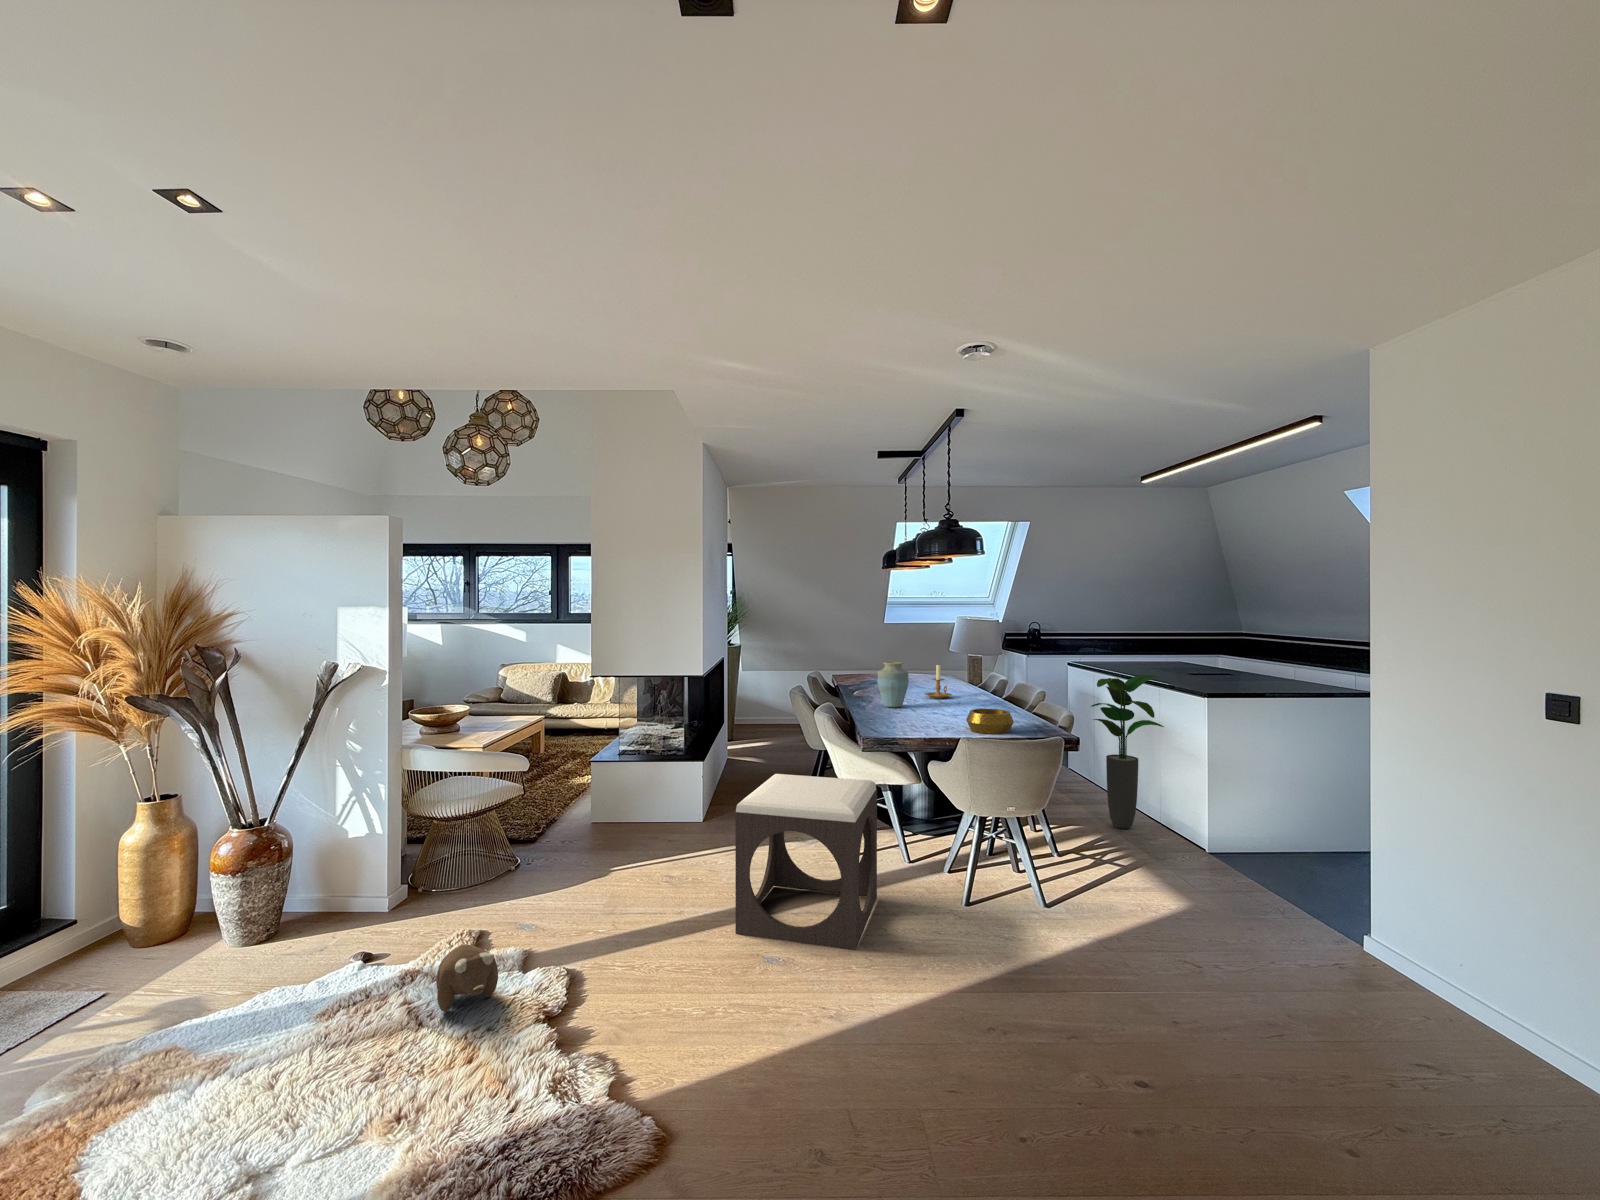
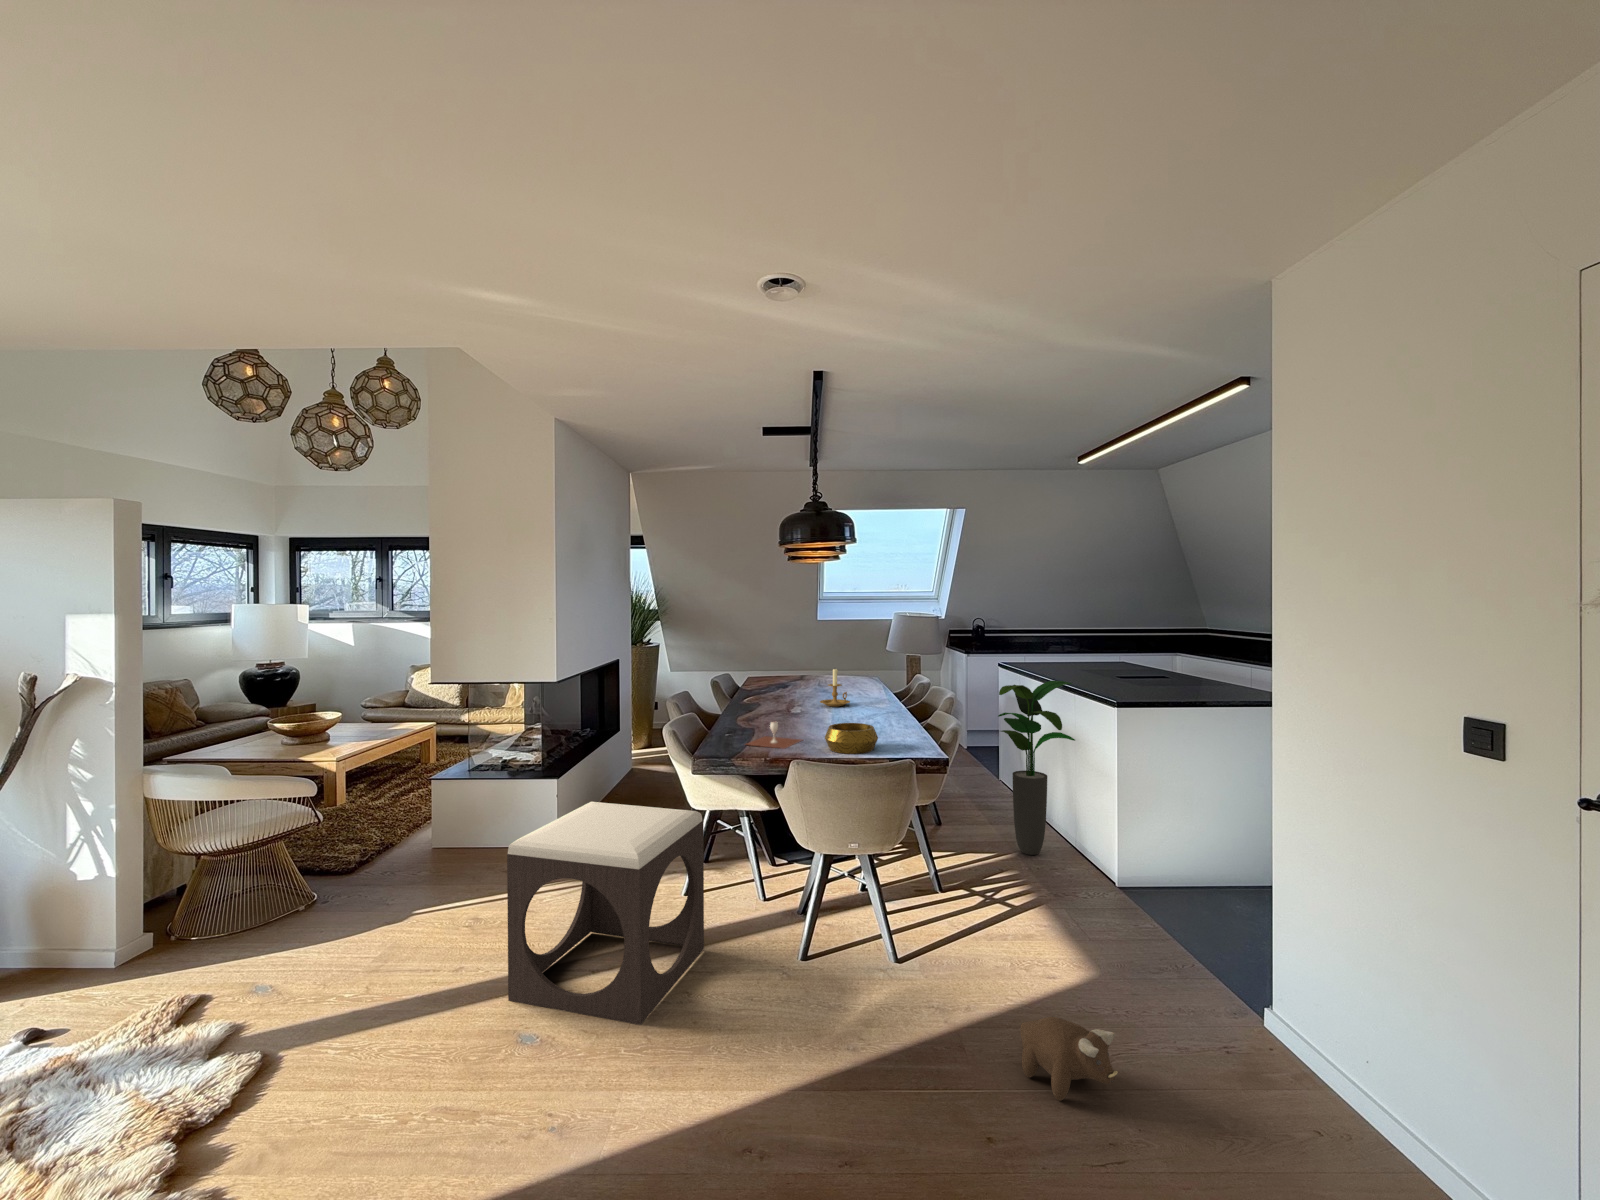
vase: present [877,662,909,708] -> none [756,667,791,718]
wine glass: none [892,708,940,731] -> present [747,722,803,749]
plush toy: present [436,944,498,1012] -> present [1020,1017,1118,1101]

